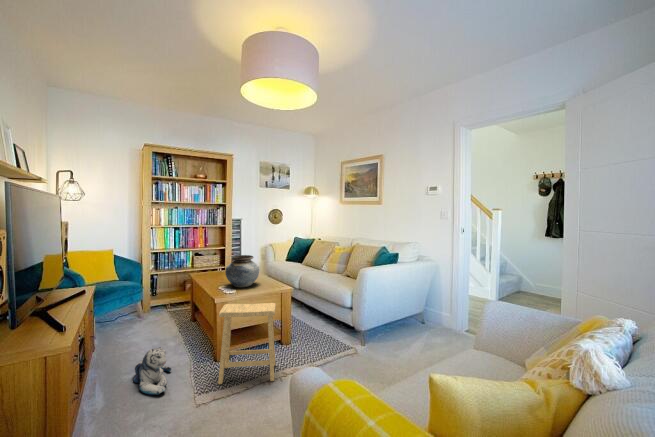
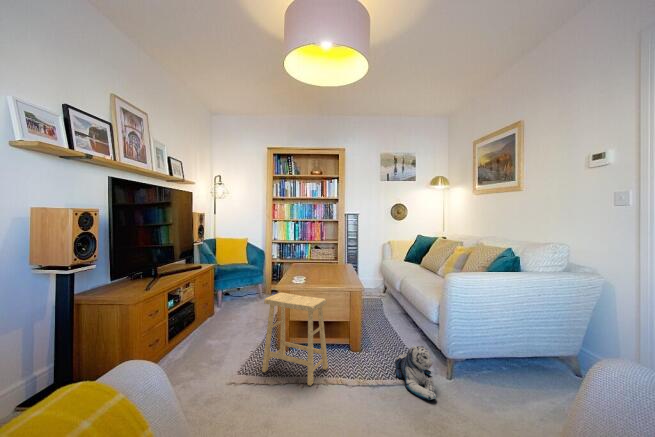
vase: present [225,255,259,287] -> none [303,247,337,280]
plush toy: present [133,347,171,395] -> present [395,346,436,400]

